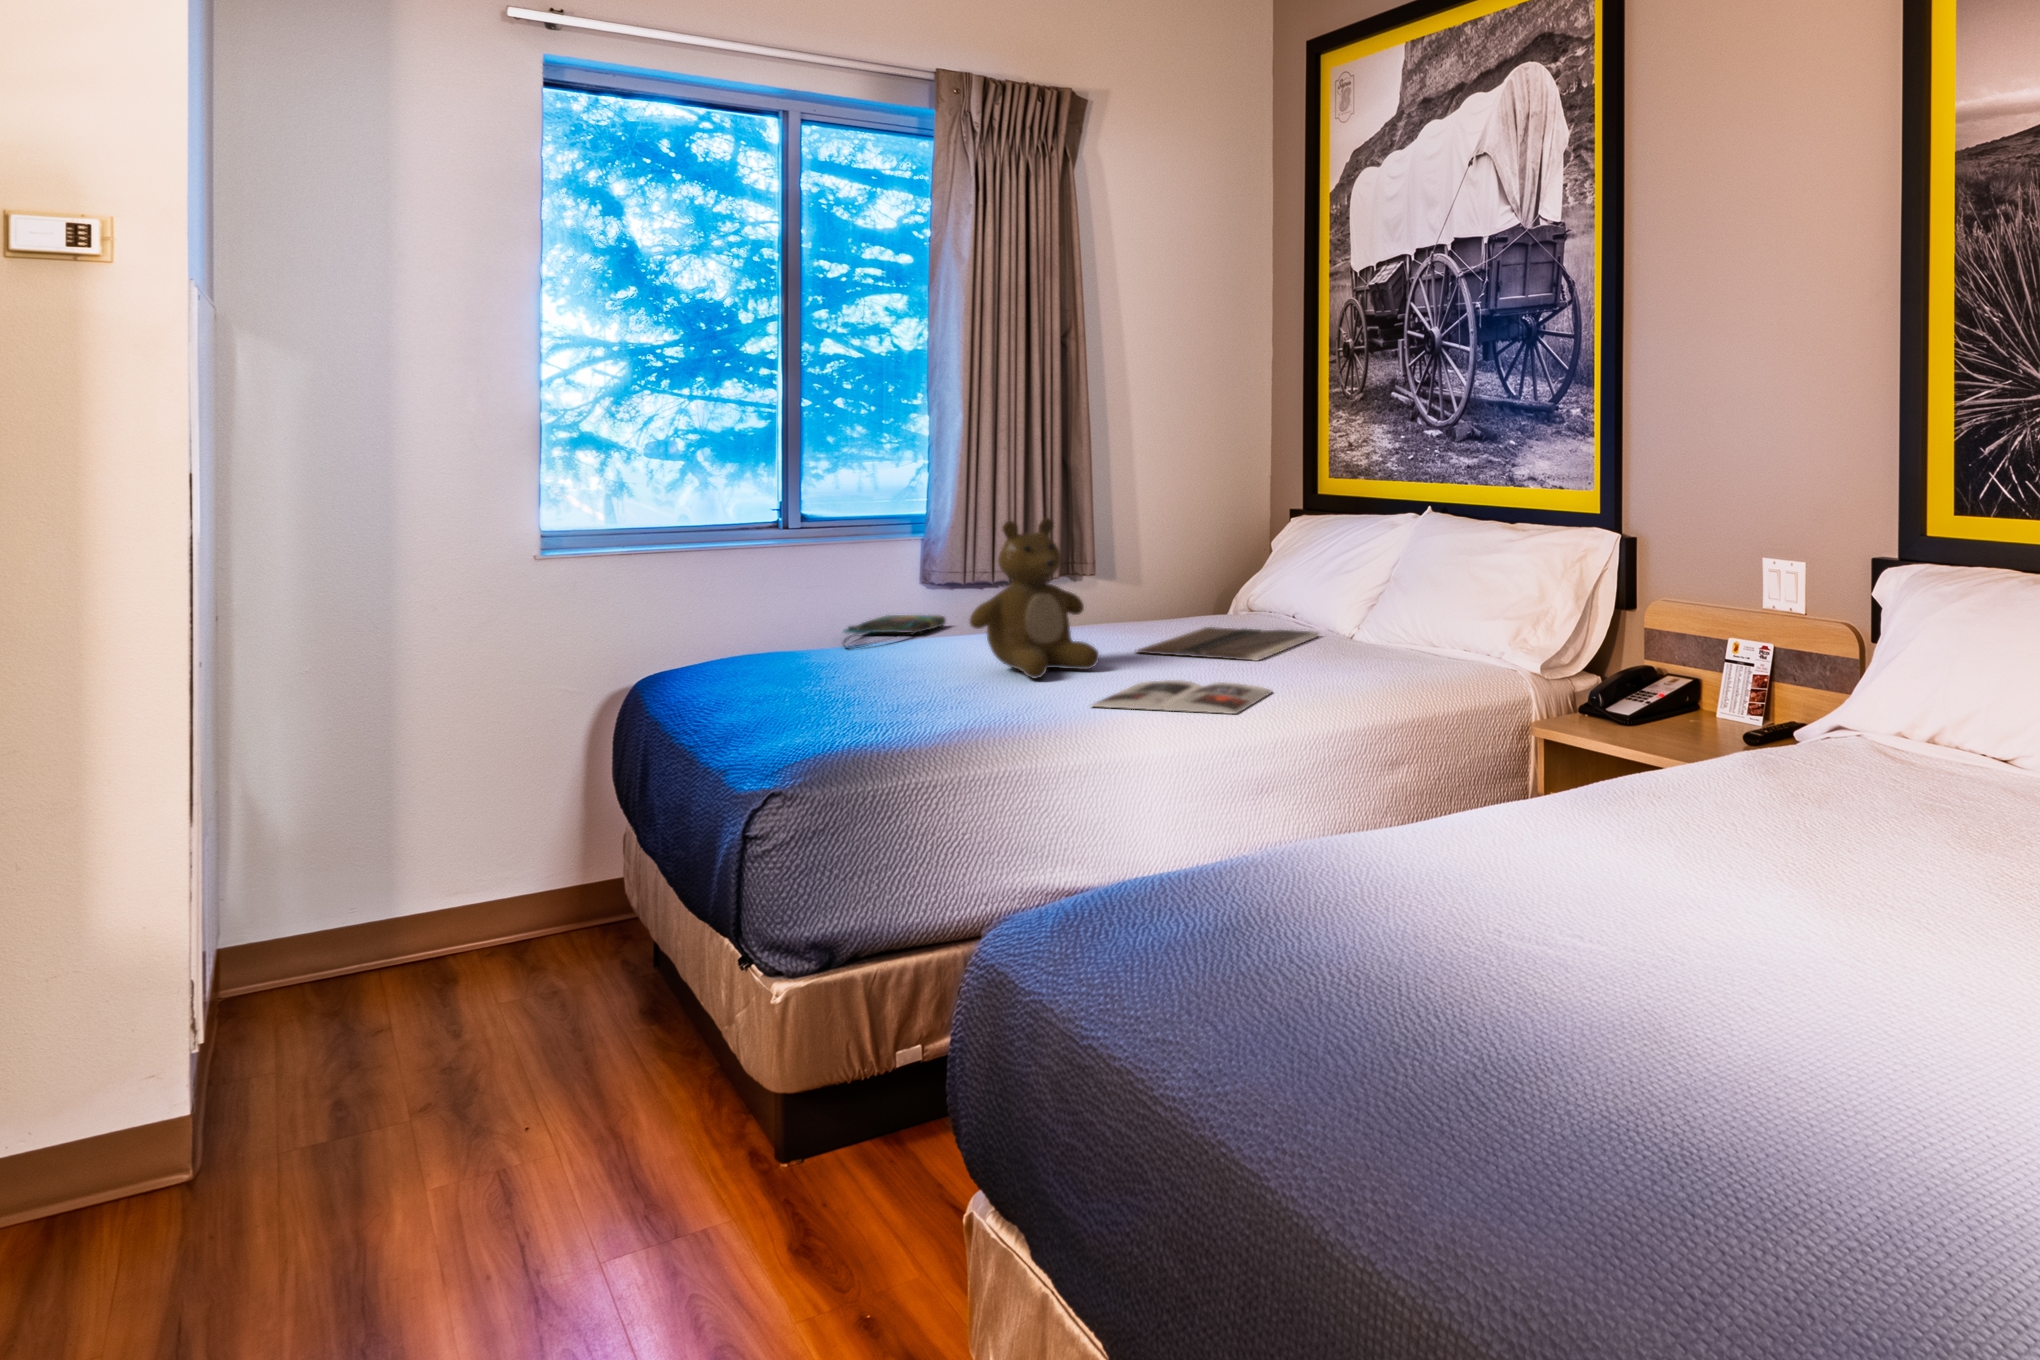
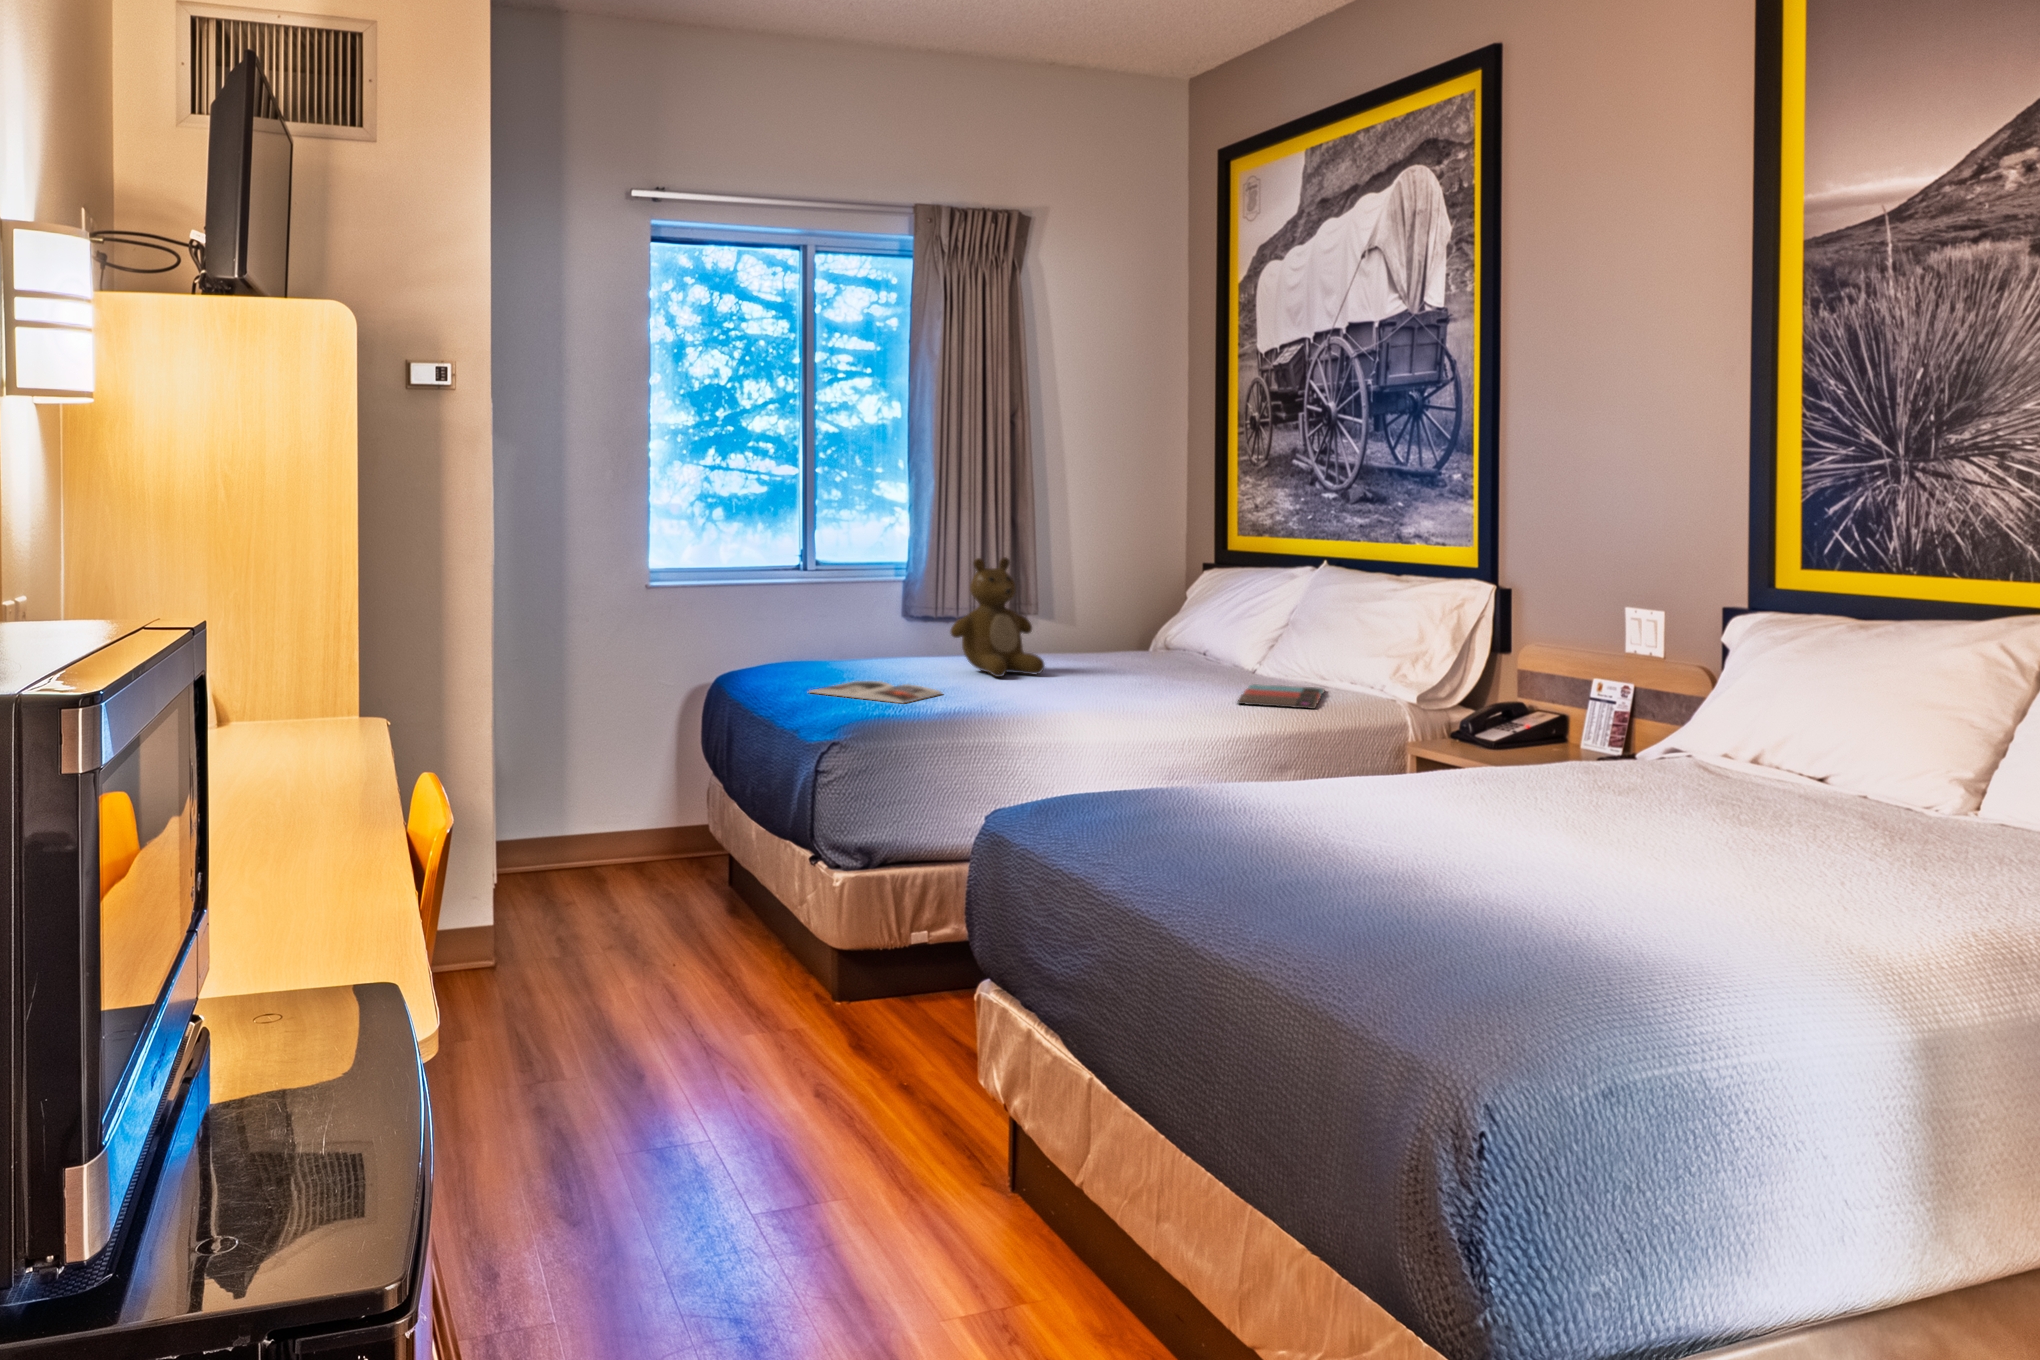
tote bag: present [842,615,946,649] -> none [855,633,924,653]
laptop: present [1136,627,1319,661] -> none [1071,655,1224,678]
smartphone: none [1345,663,1441,699] -> present [1238,684,1325,709]
magazine: present [1090,680,1271,714] -> present [810,681,942,703]

